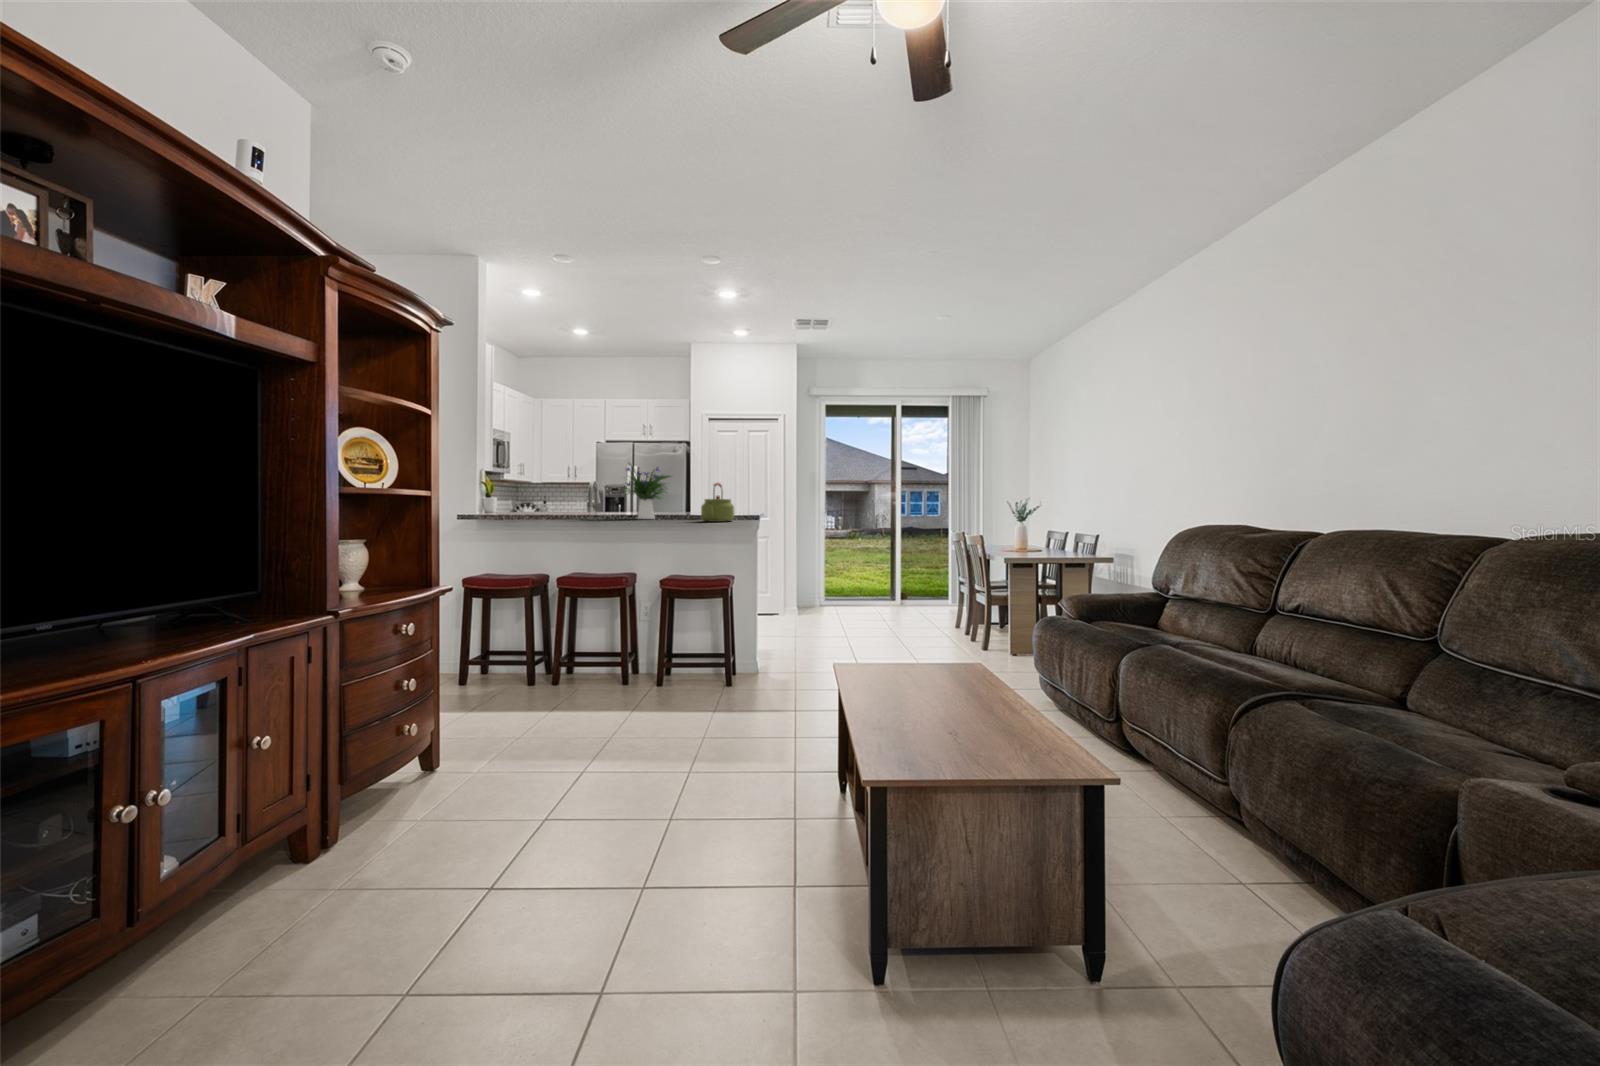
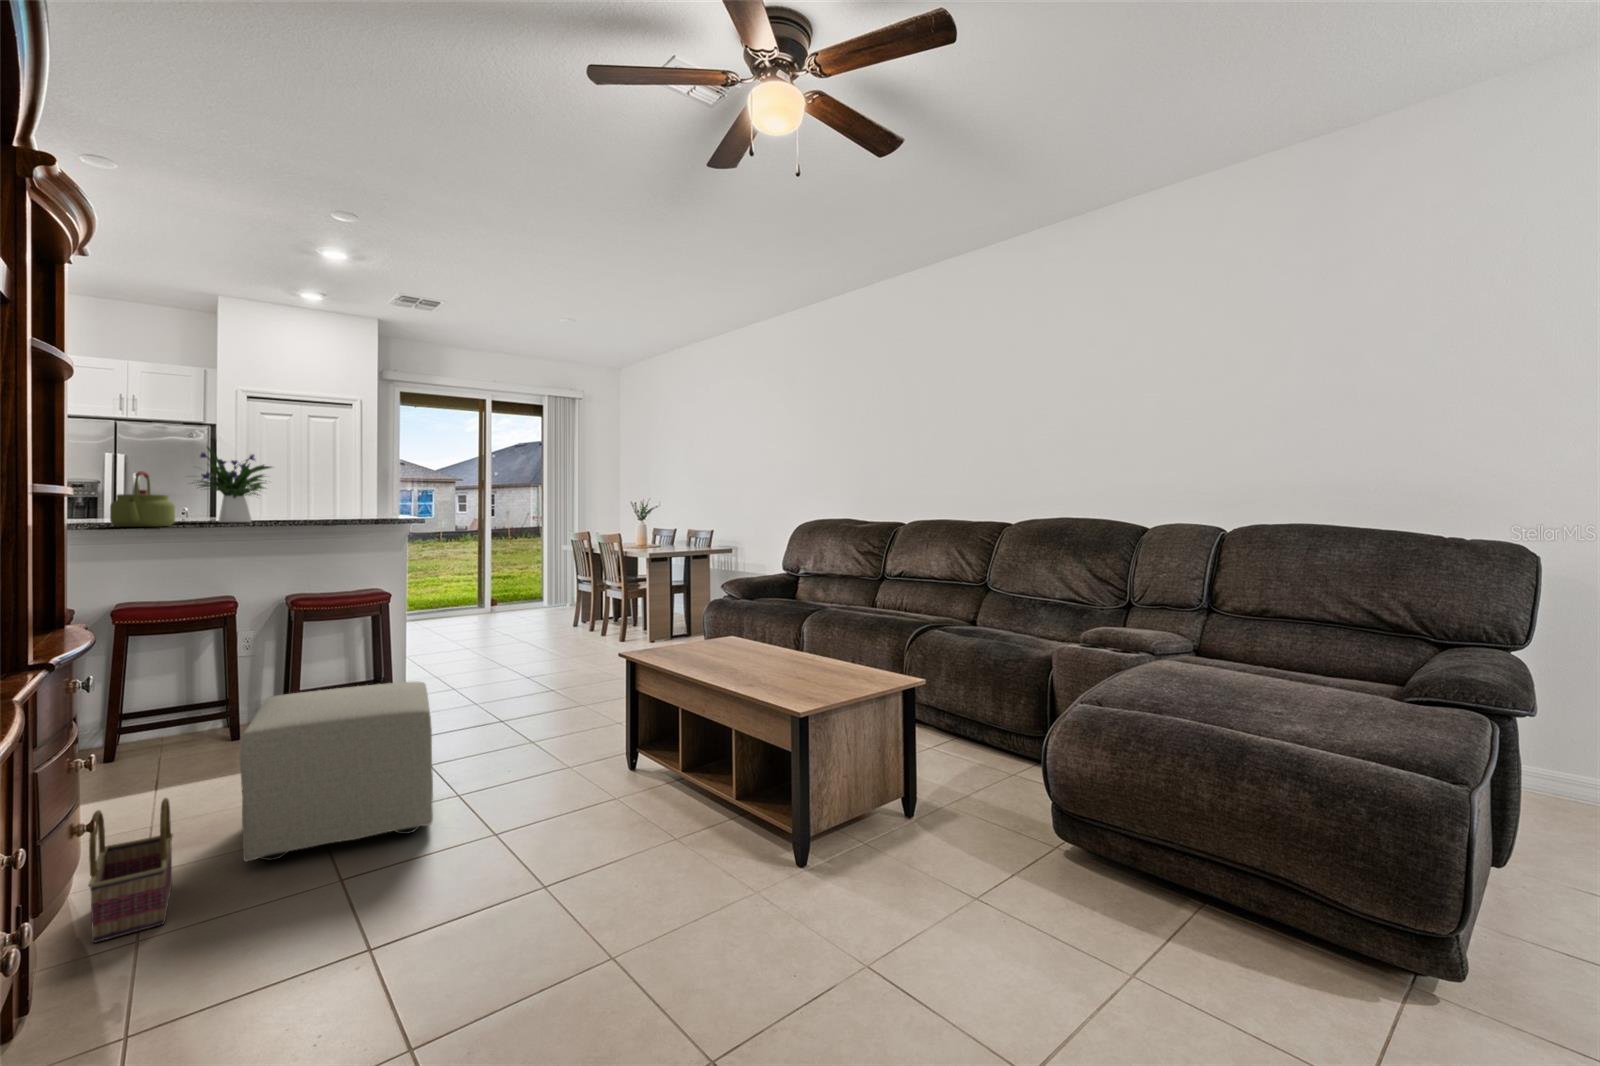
kettle: present [701,483,734,522] -> present [110,471,175,527]
ottoman: none [512,659,678,796] -> present [239,681,433,861]
basket: none [405,723,478,815] -> present [88,798,173,943]

